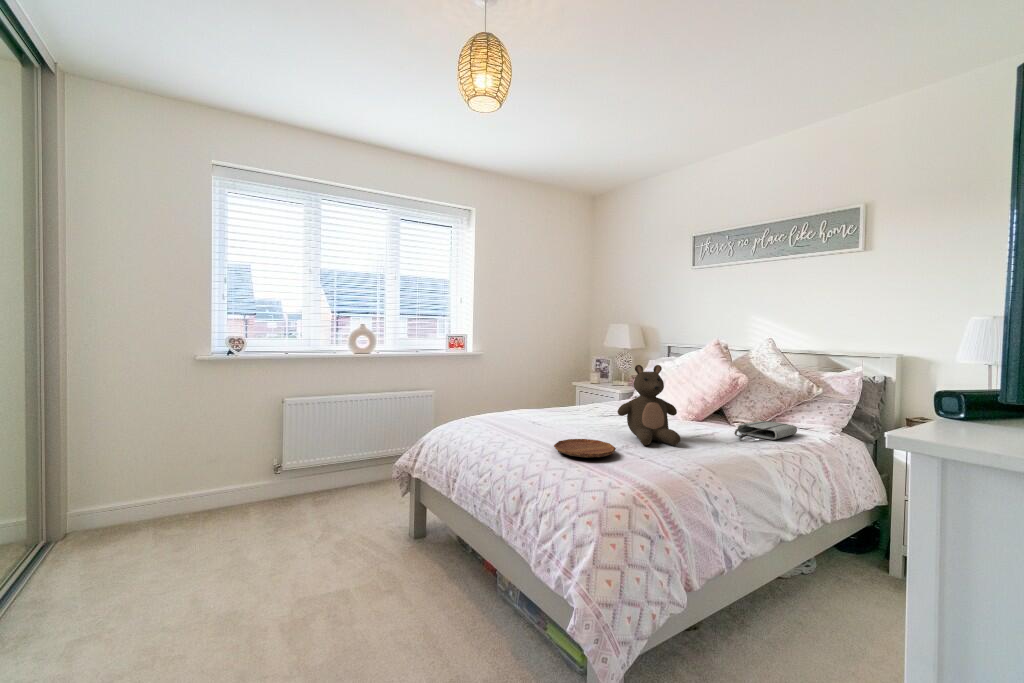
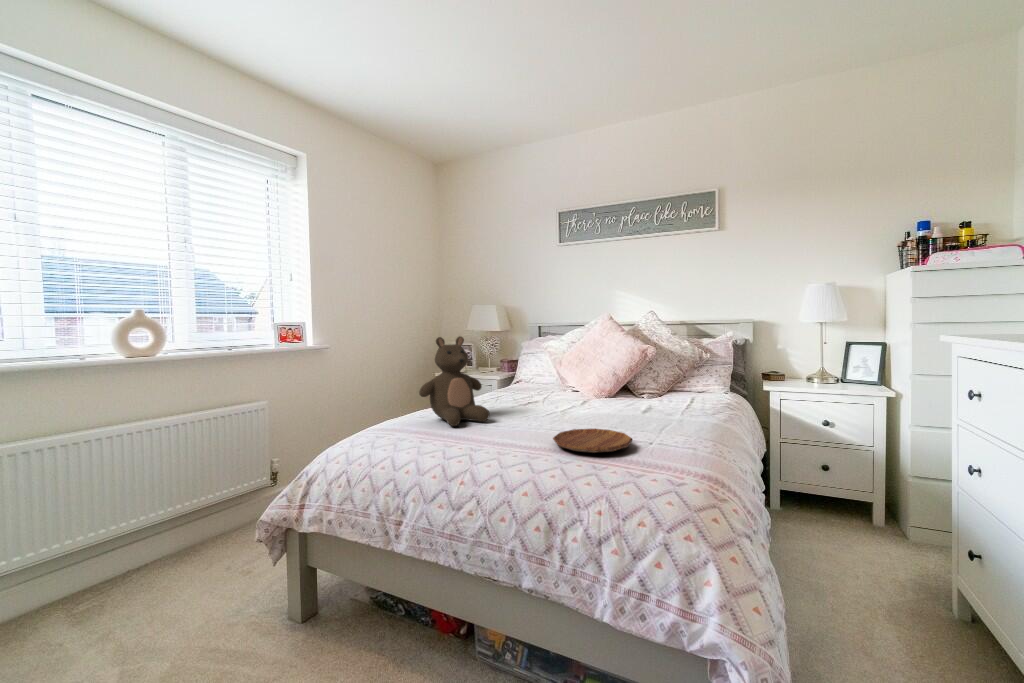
stuffed bear: present [618,365,680,445] -> present [419,336,489,426]
tote bag: present [734,421,797,439] -> none [669,387,710,405]

